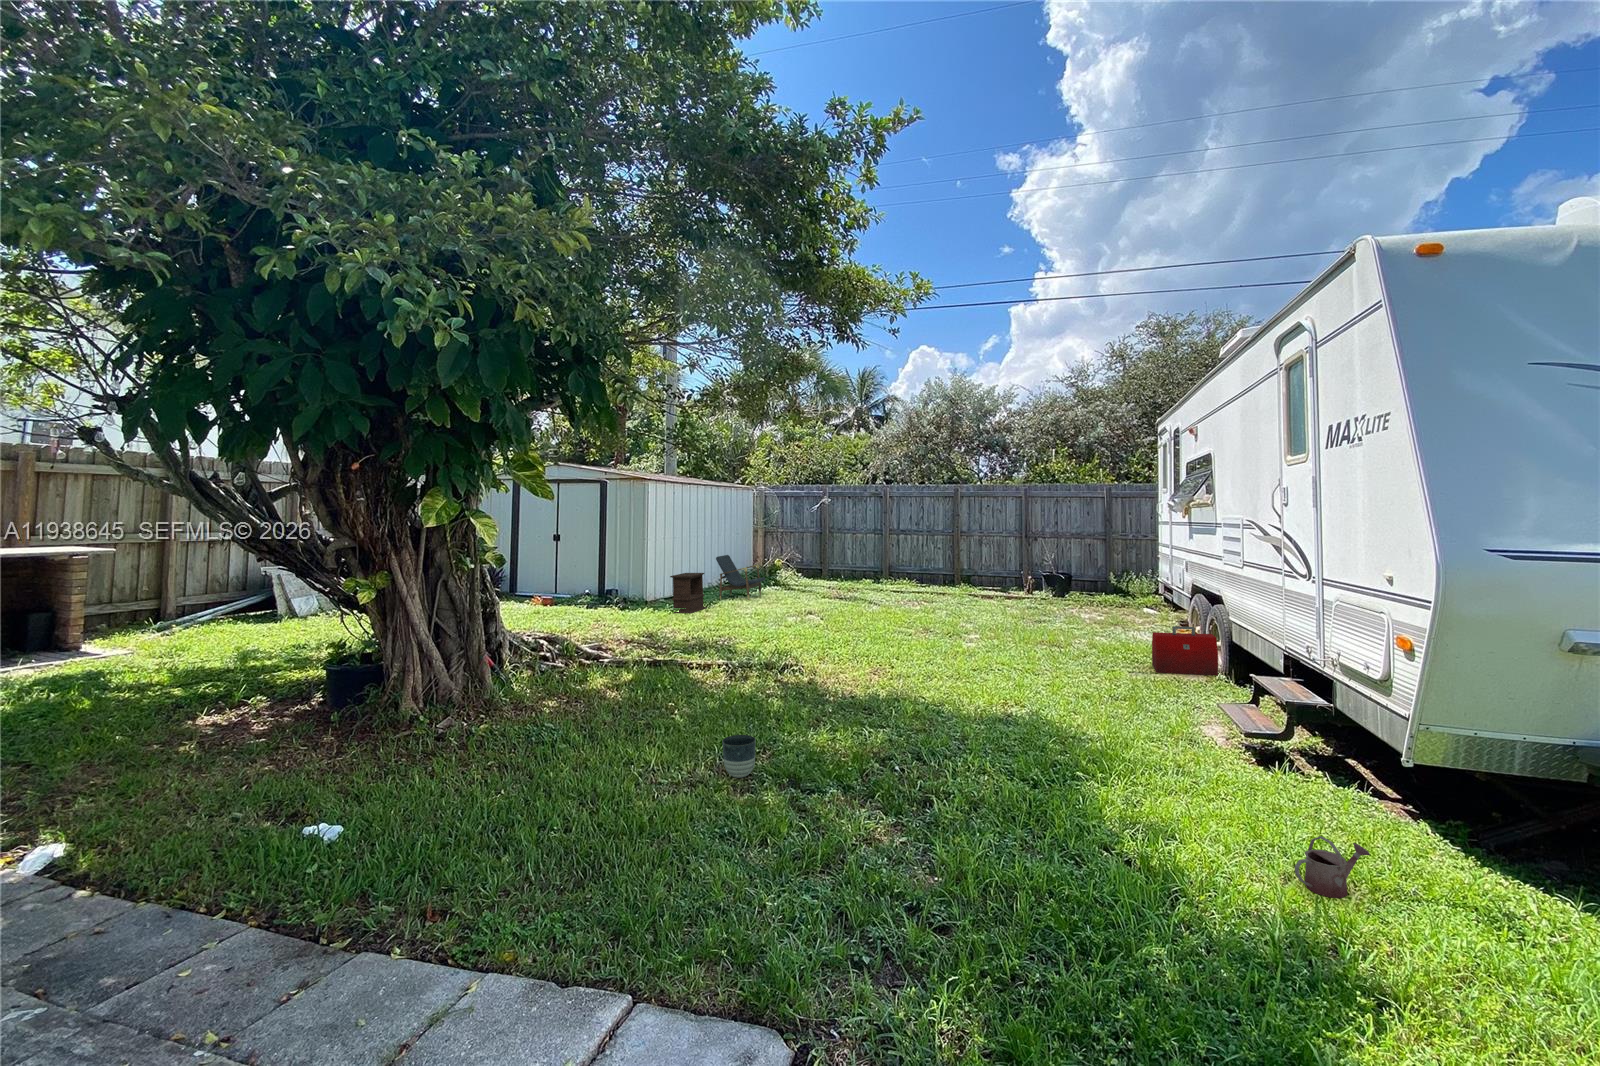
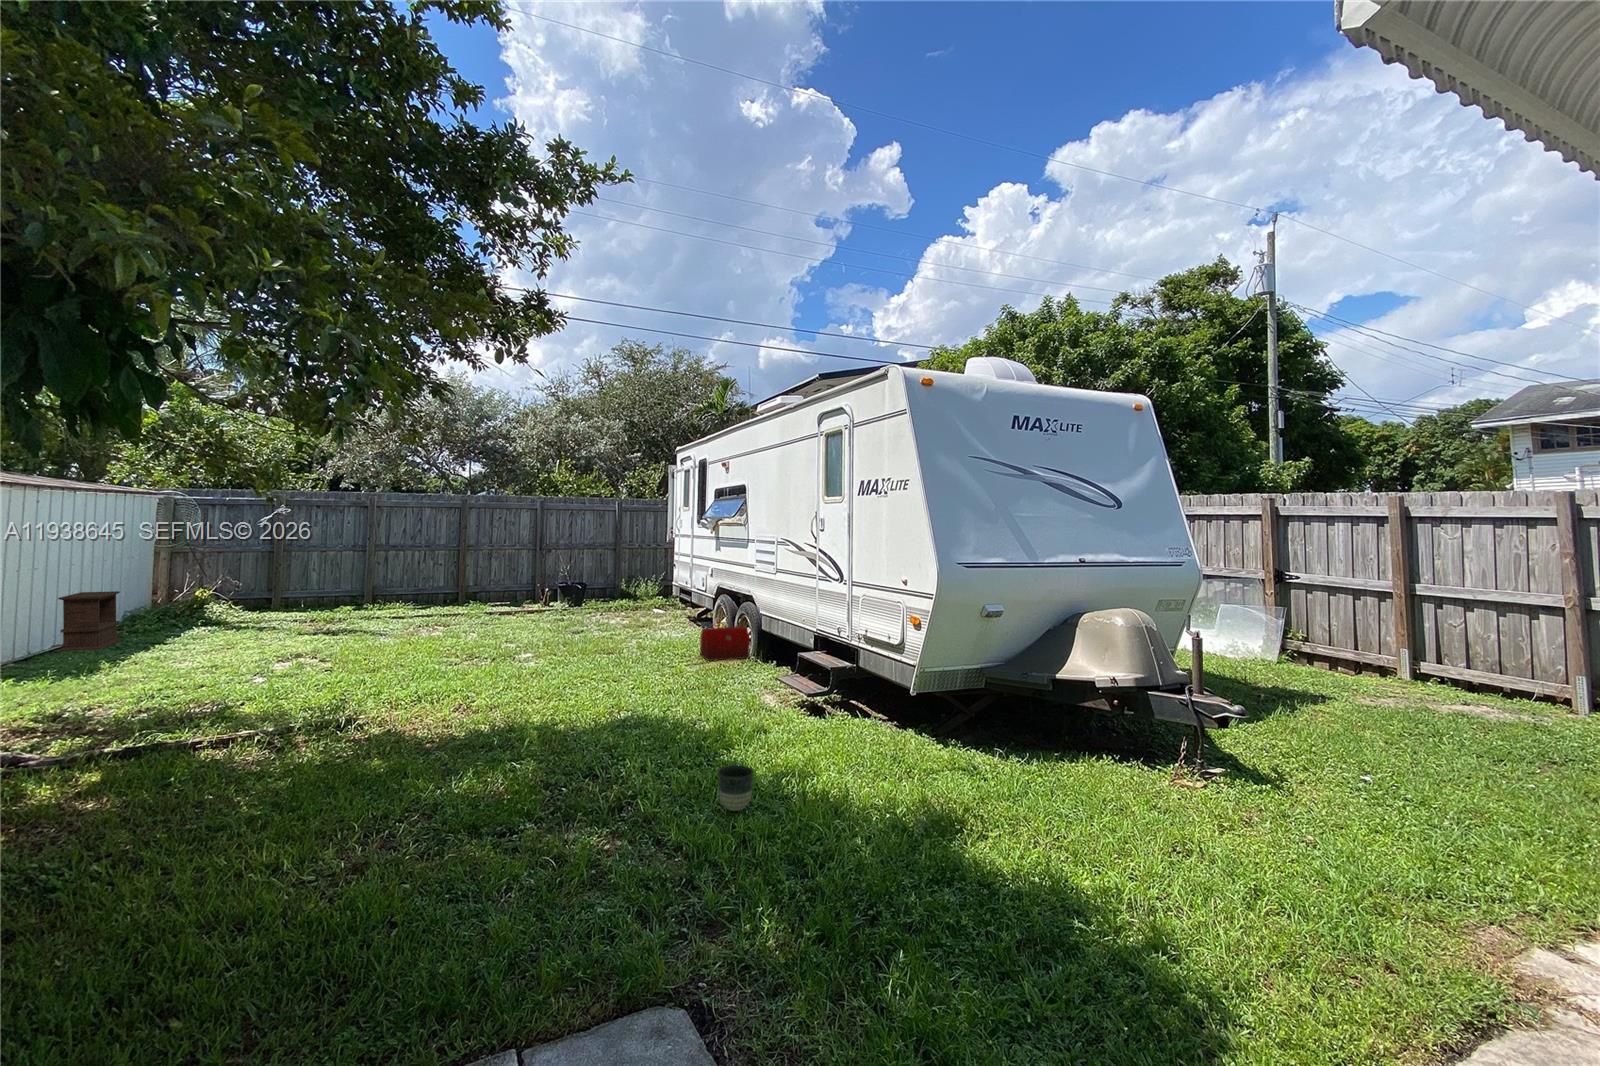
lounge chair: present [716,555,765,600] -> none [125,566,209,627]
planter: present [722,735,756,778] -> present [718,765,753,811]
watering can: present [1295,836,1370,898] -> none [882,744,912,780]

